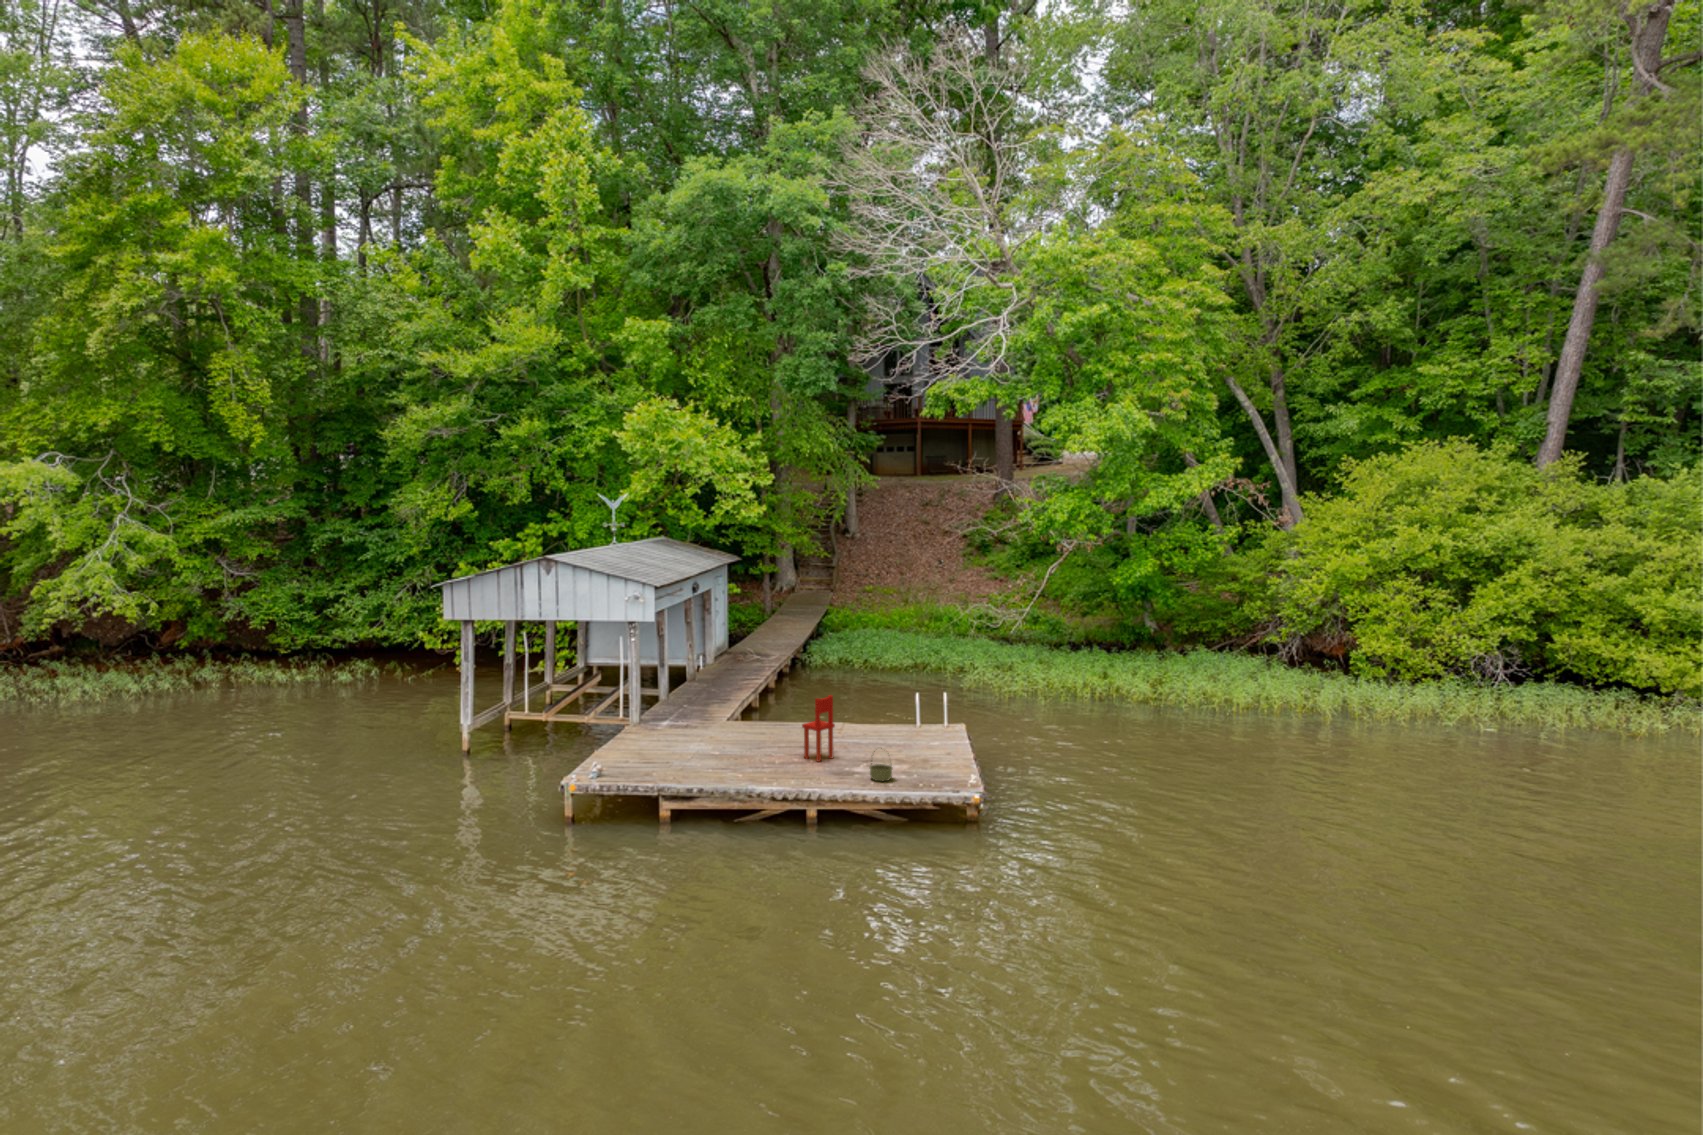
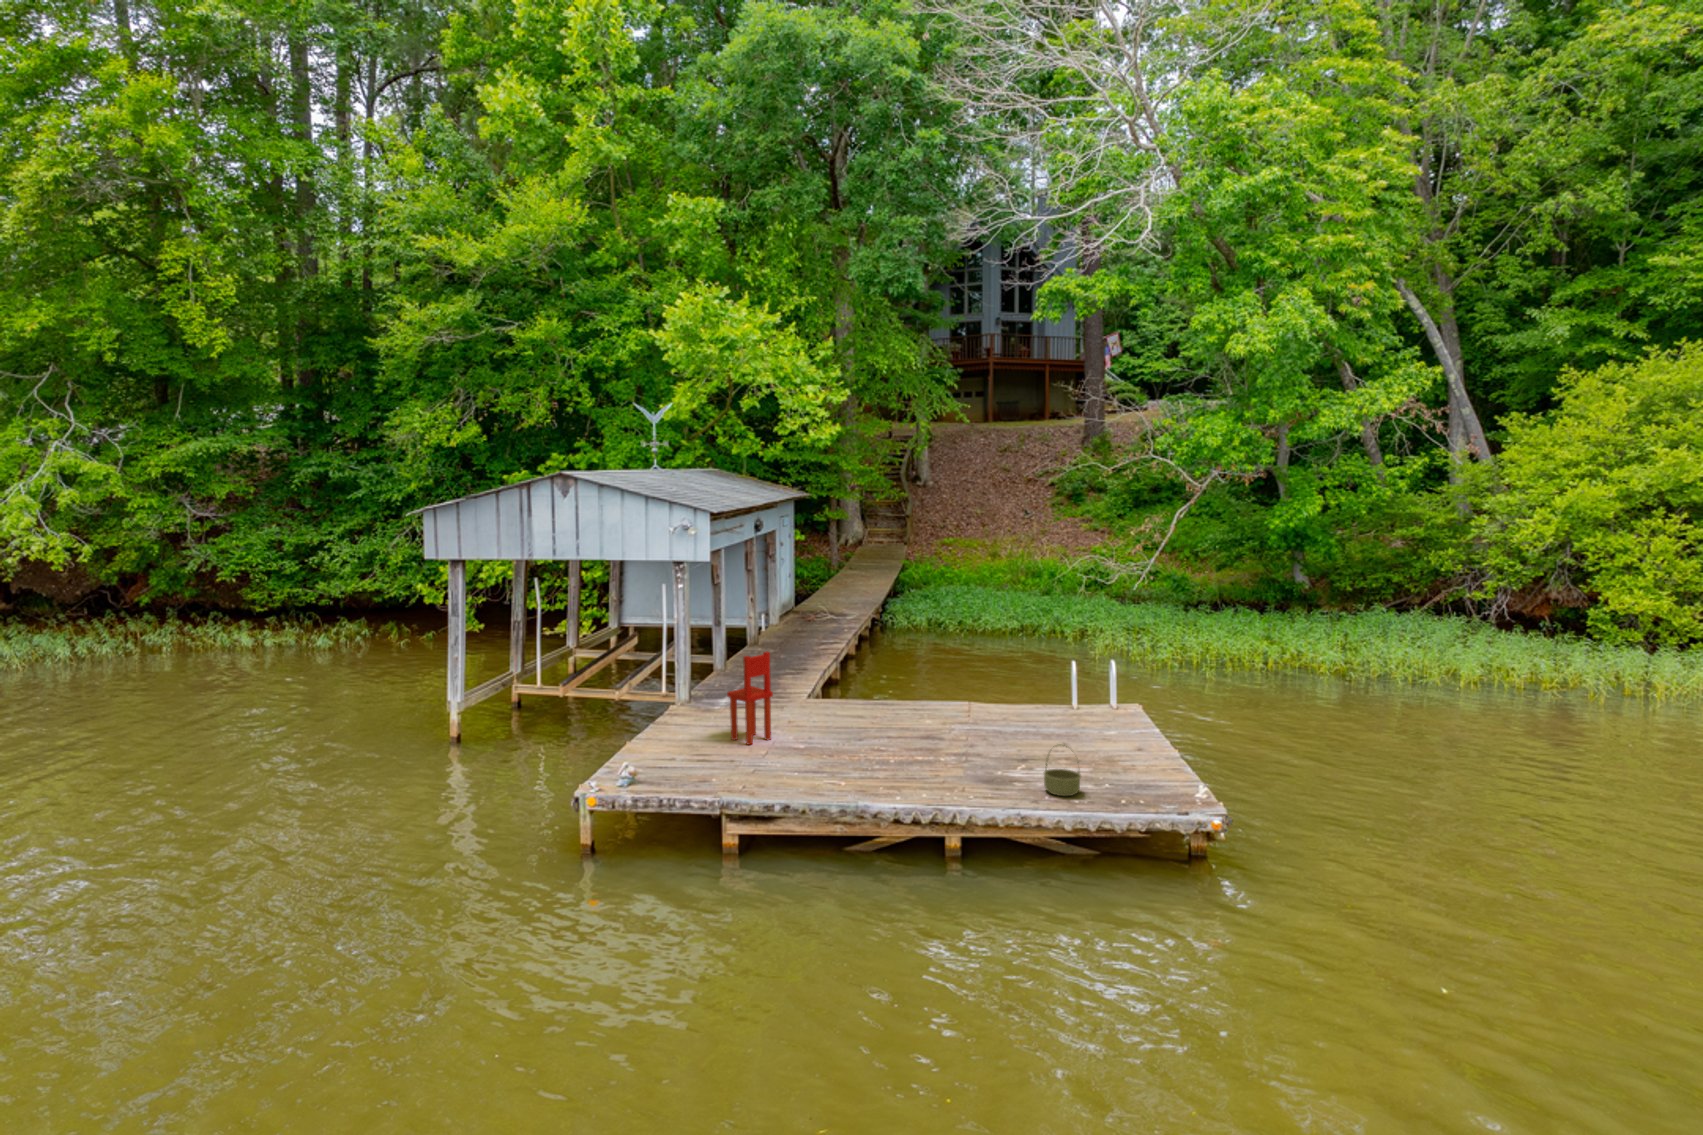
chair: present [802,695,835,762] -> present [727,652,773,745]

